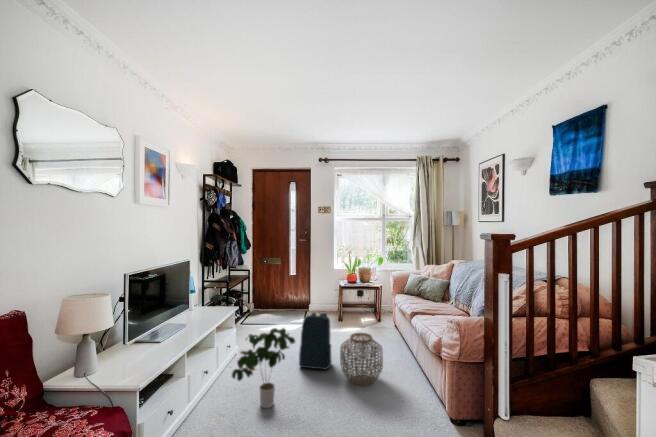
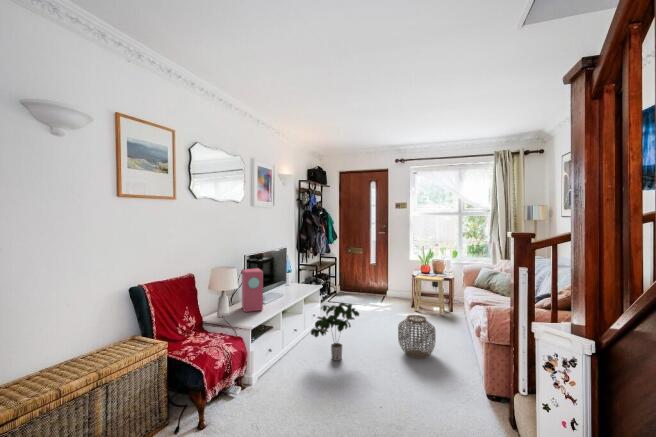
footstool: none [343,285,373,327] -> present [414,275,445,315]
speaker: none [121,291,159,361] -> present [242,268,263,312]
backpack: present [299,312,332,369] -> none [367,295,394,342]

